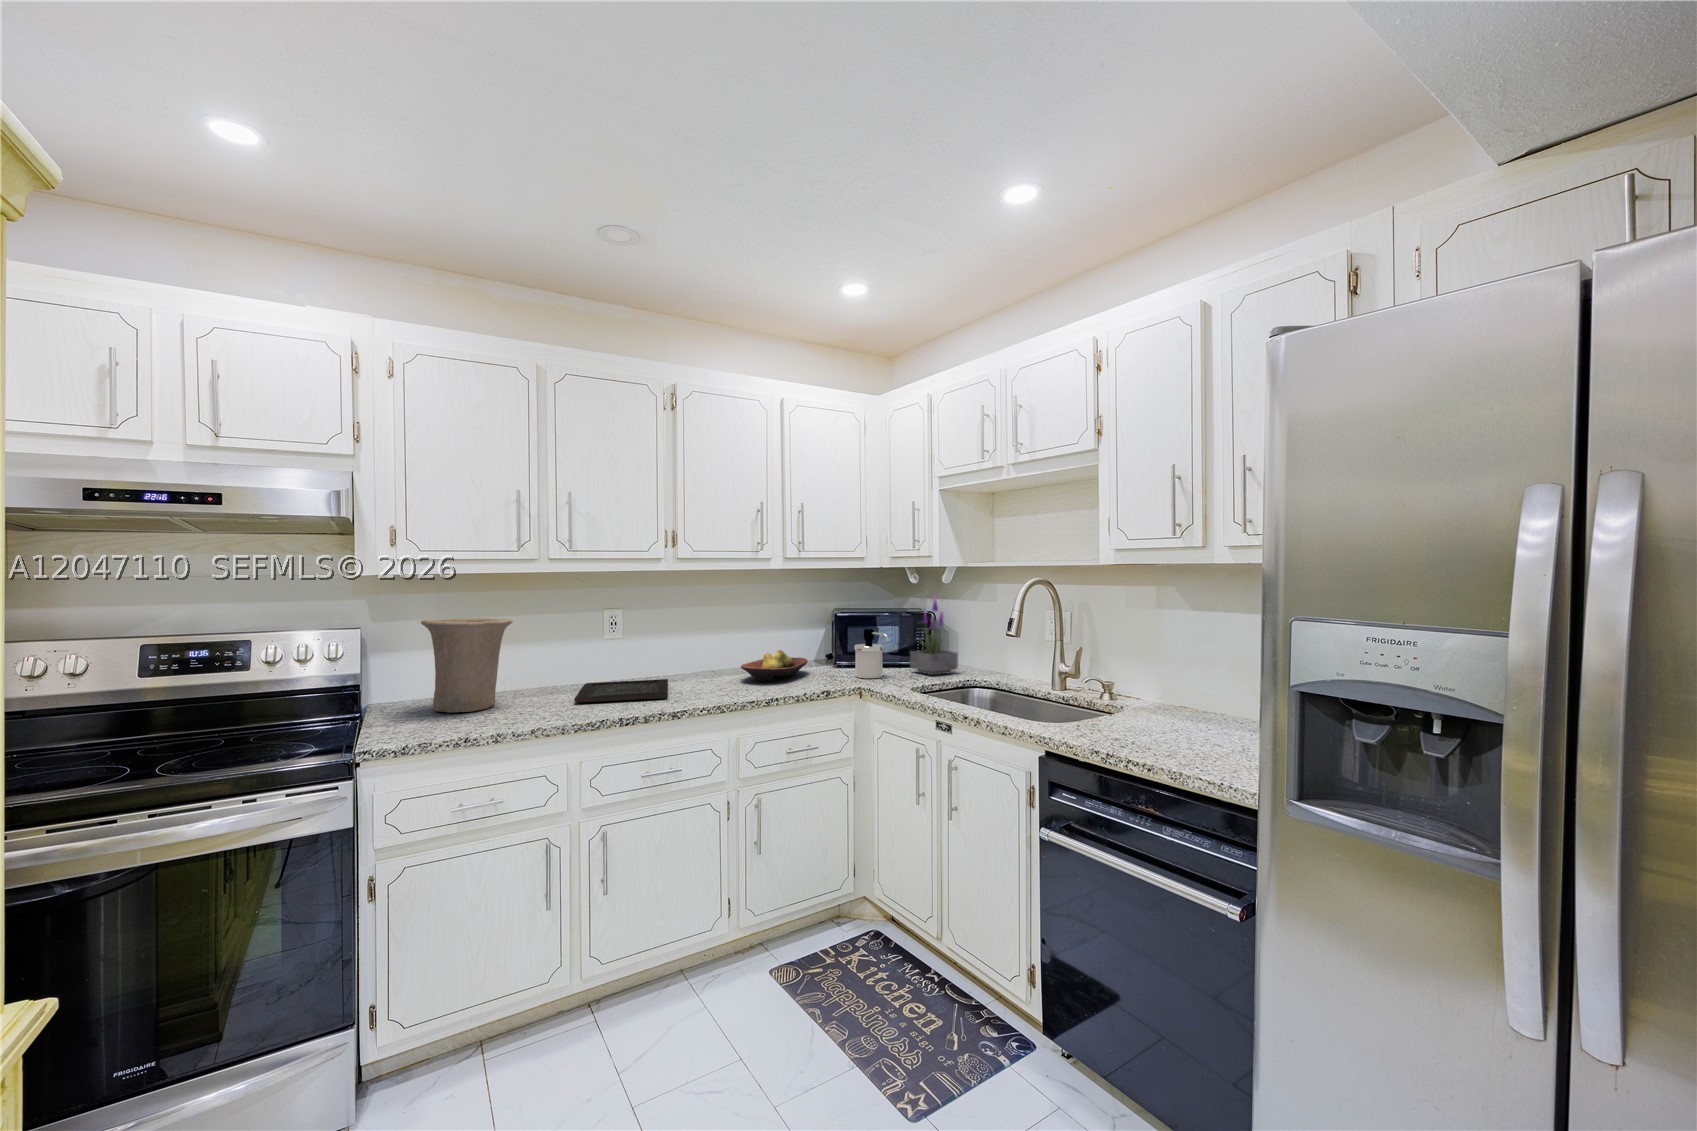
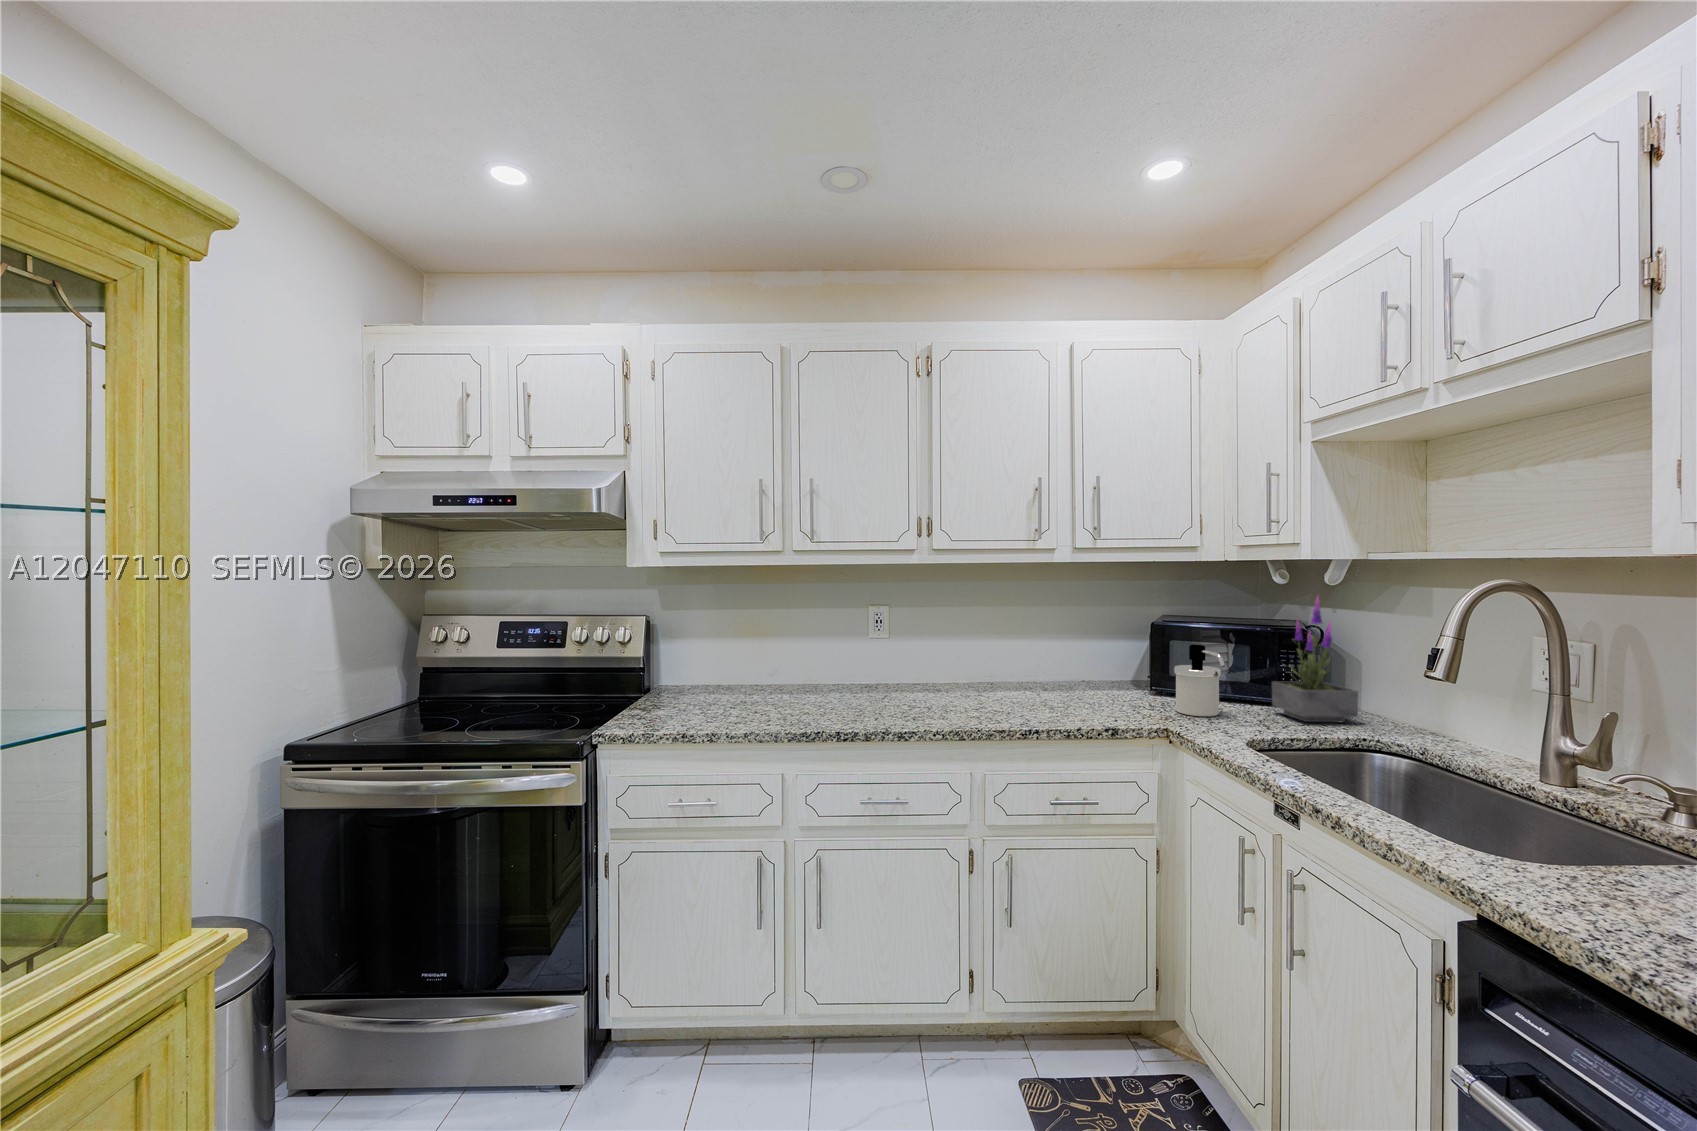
vase: present [421,618,513,713] -> none [681,609,762,704]
fruit bowl: present [741,650,808,682] -> none [1013,664,1112,704]
tray: present [574,679,668,702] -> none [811,684,930,712]

